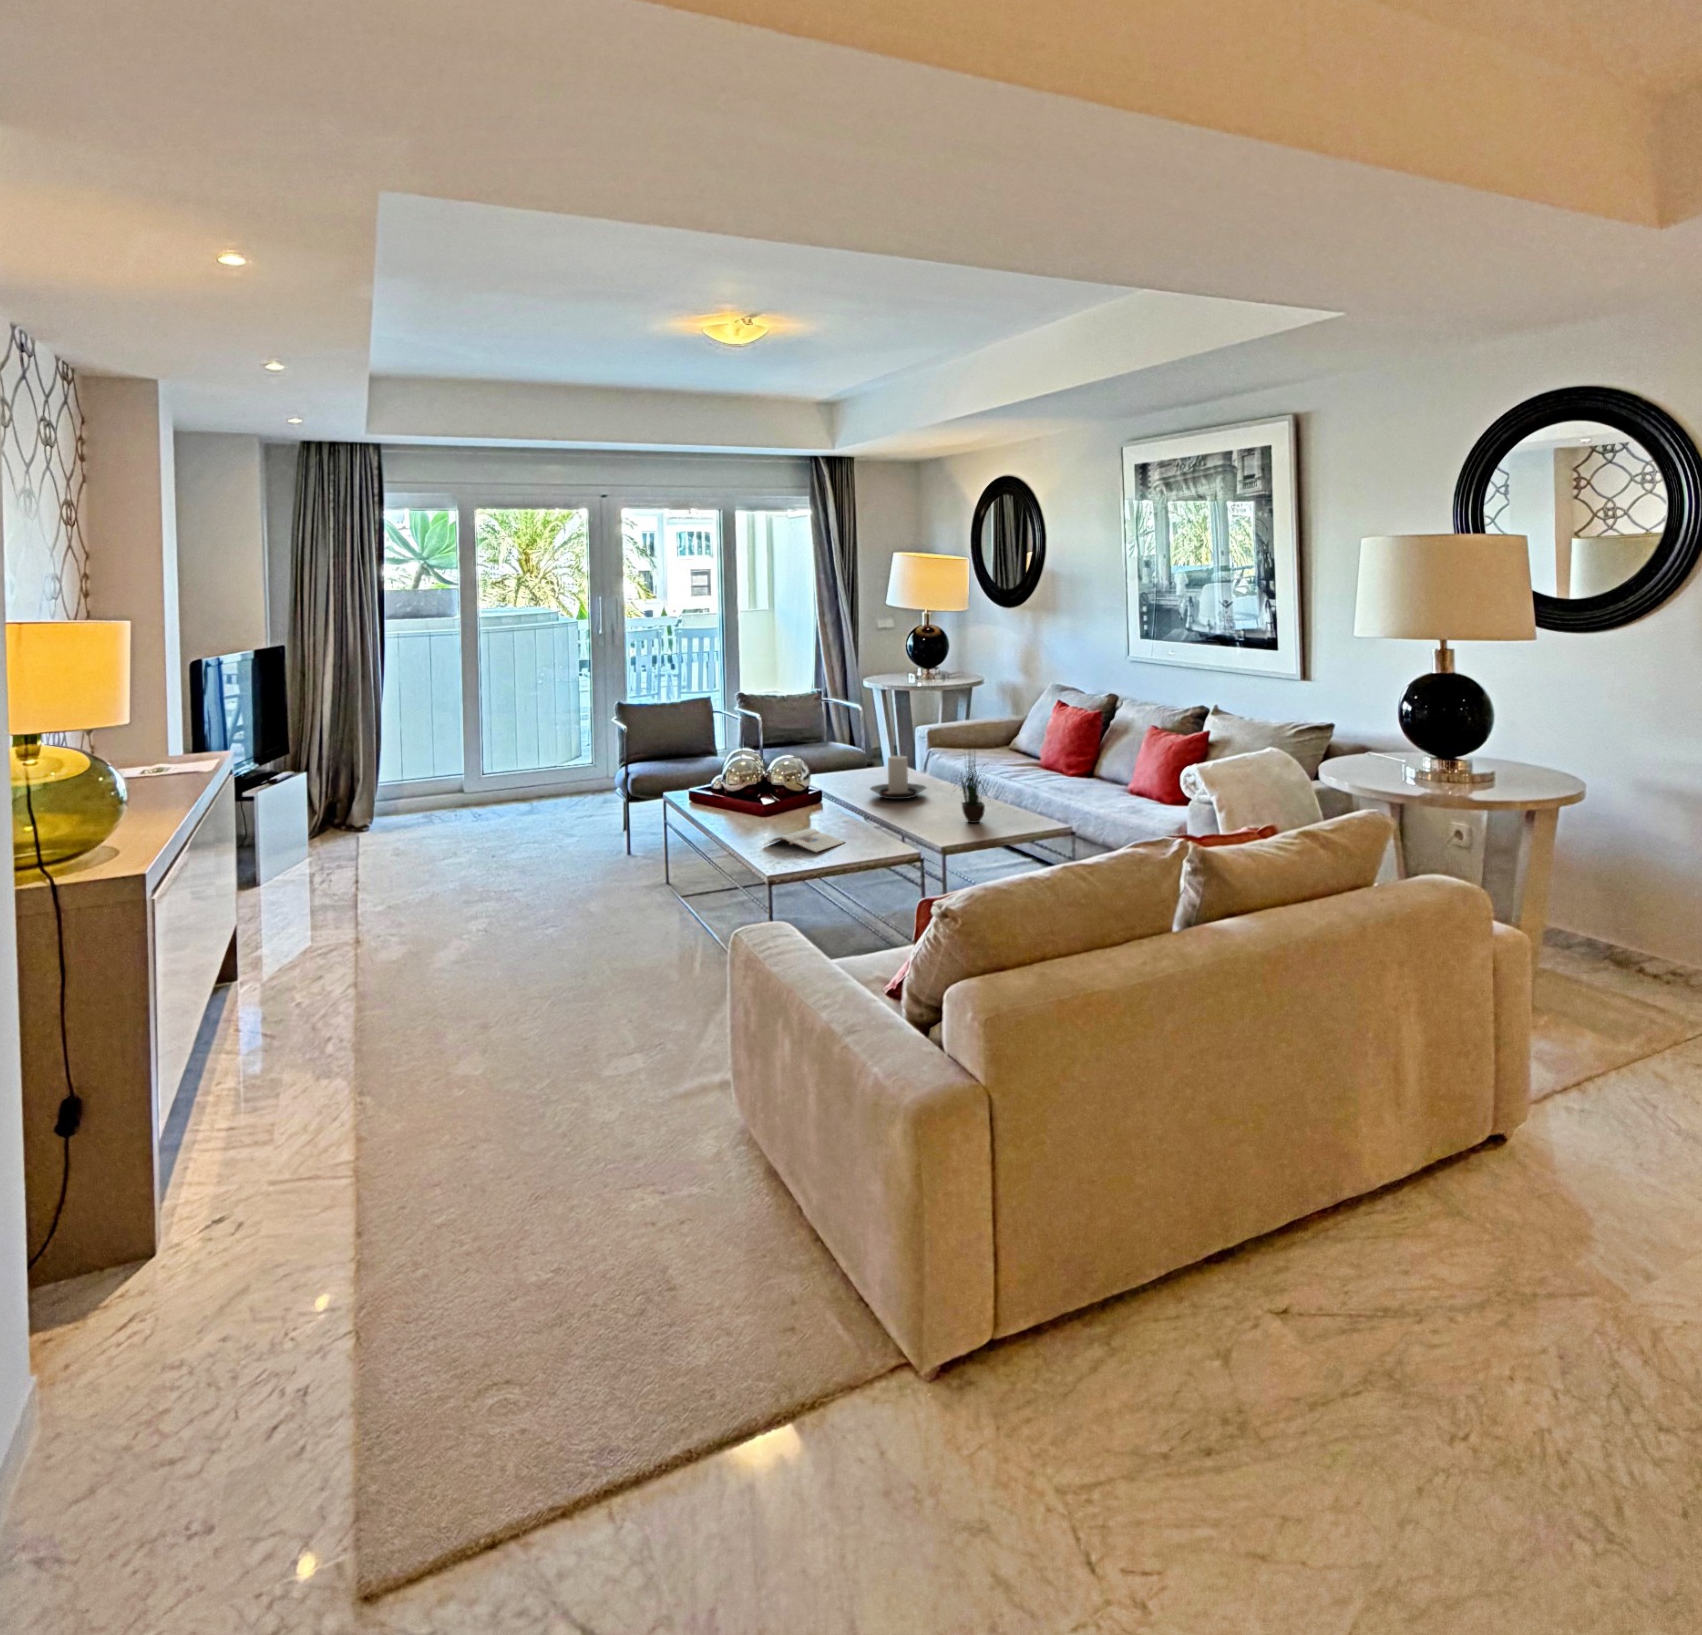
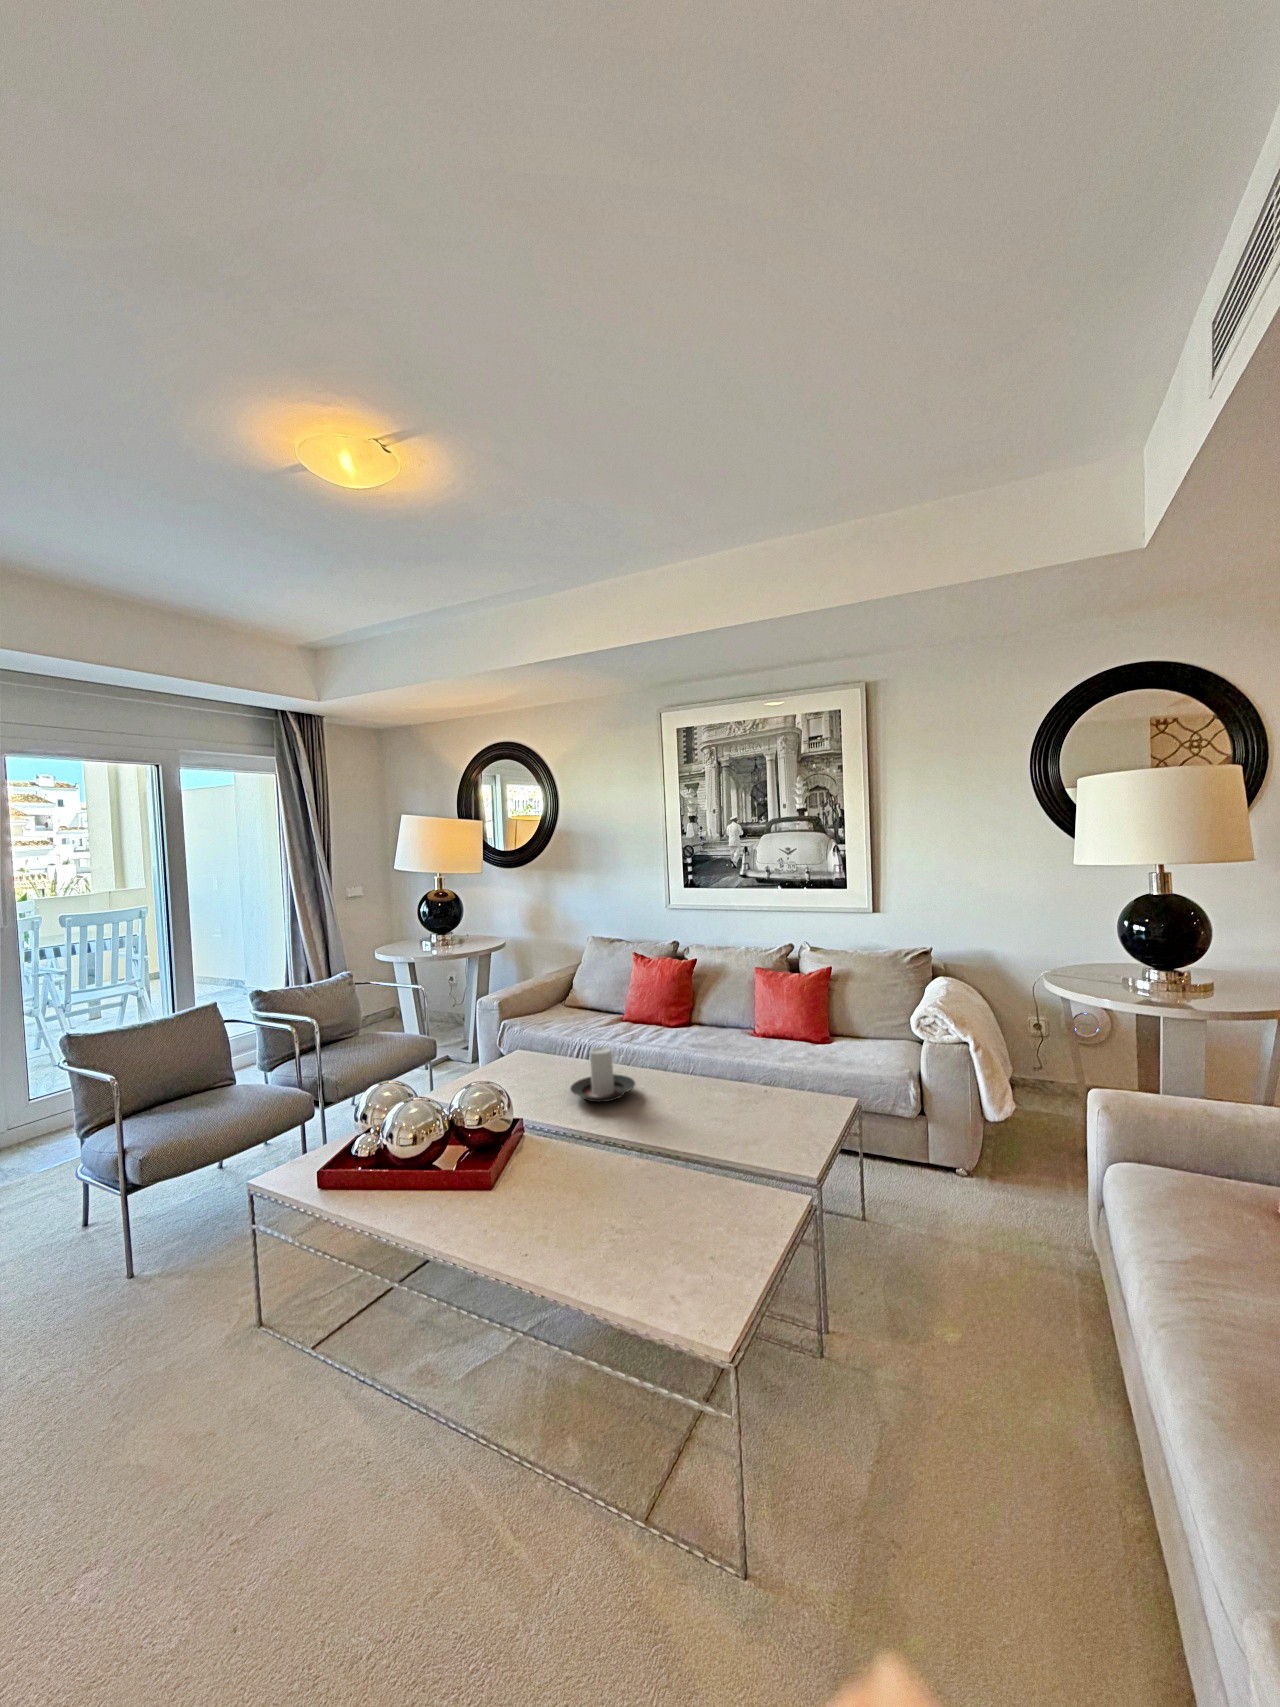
potted plant: present [961,759,985,823] -> none [714,1017,767,1119]
magazine: present [764,829,844,852] -> none [566,1182,658,1230]

